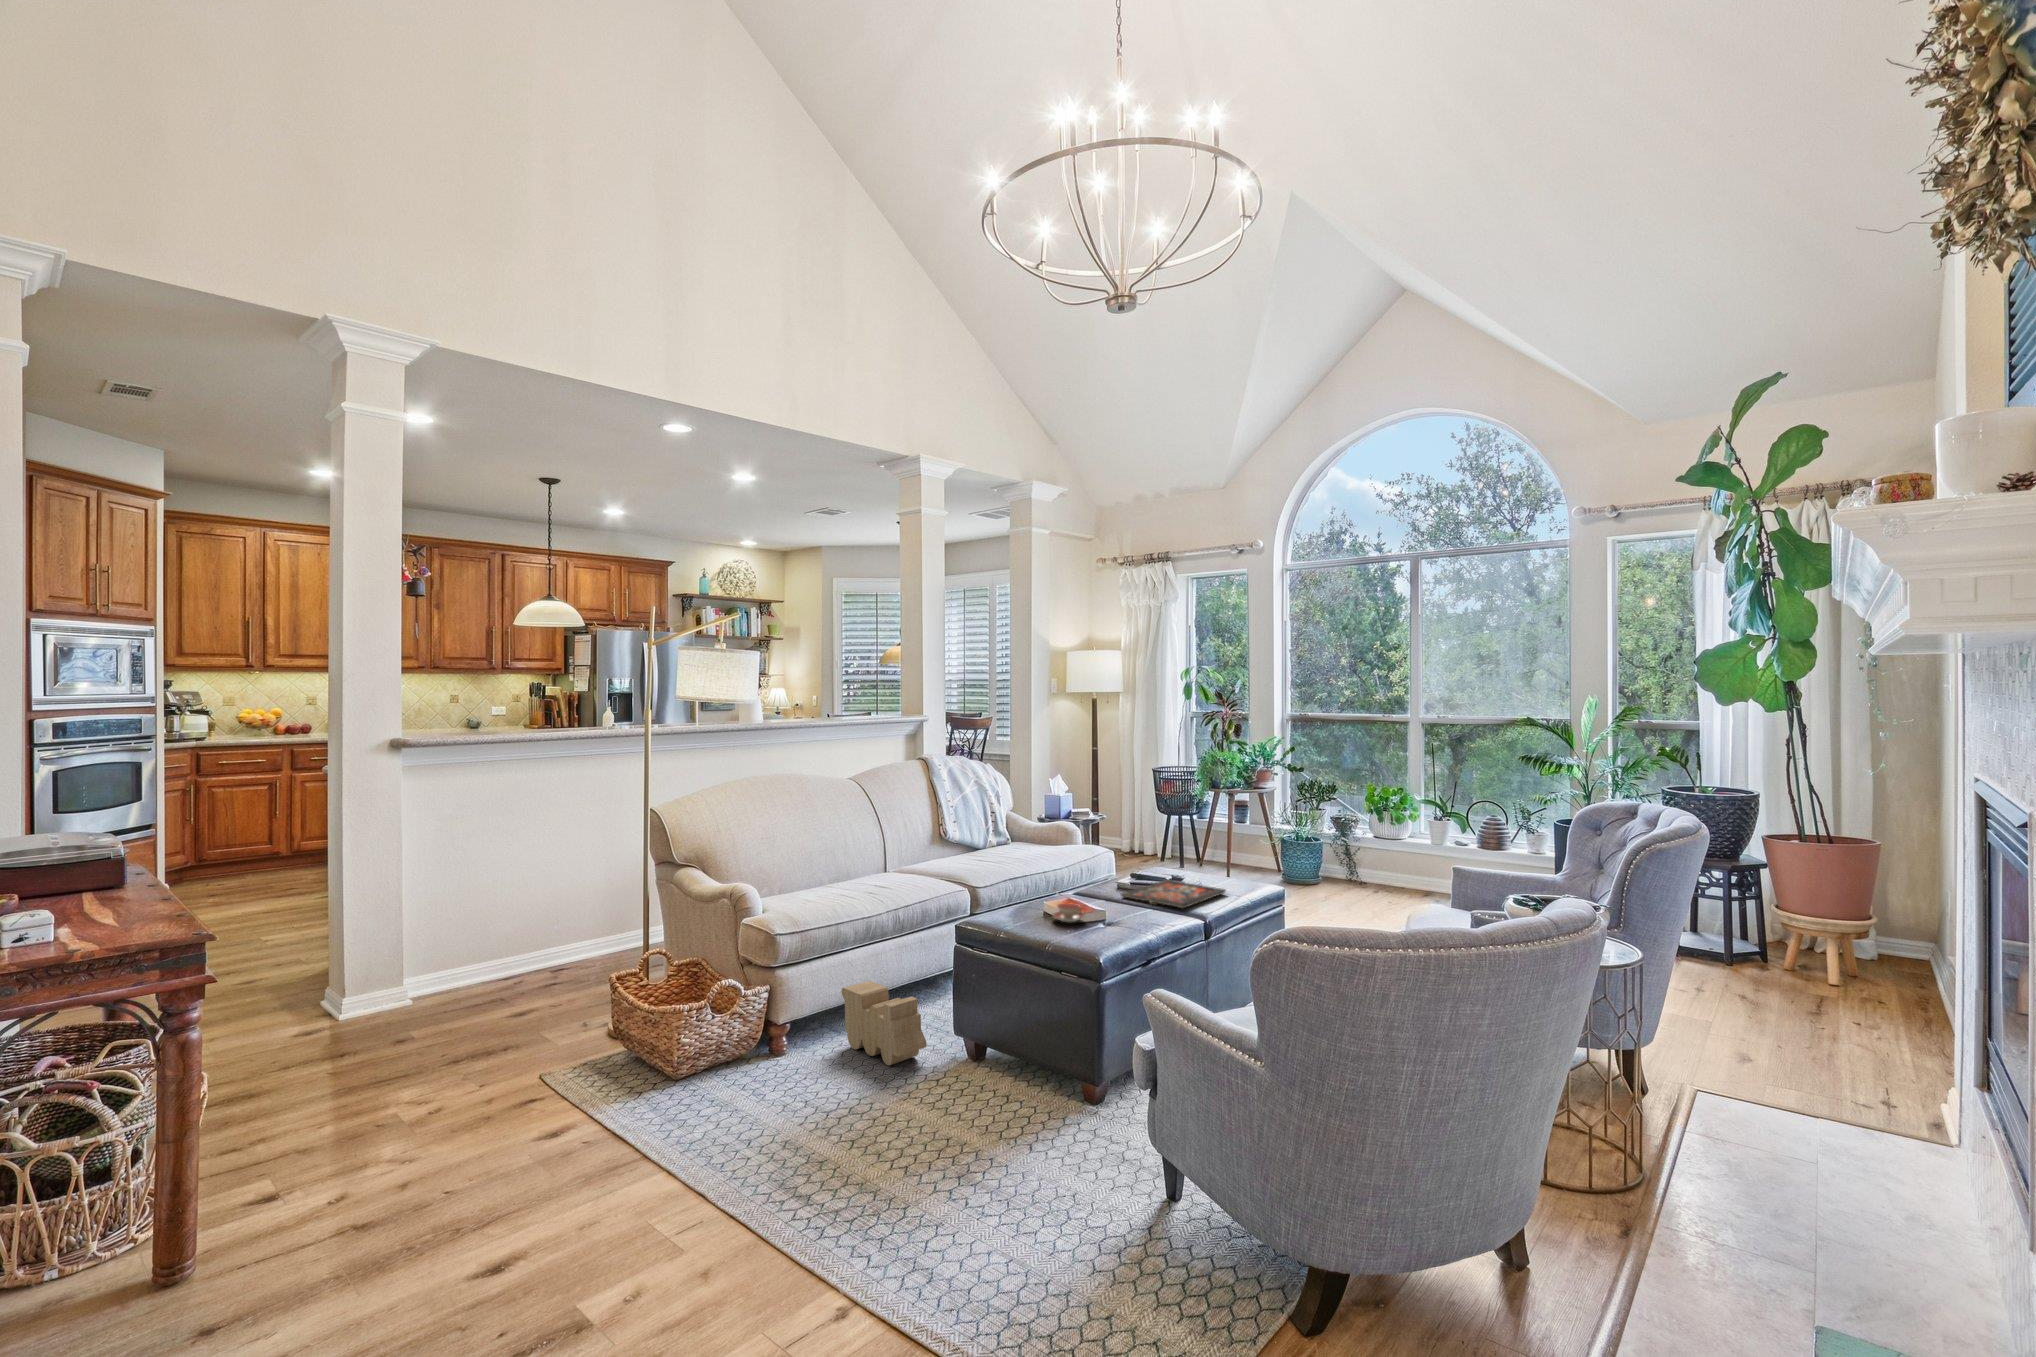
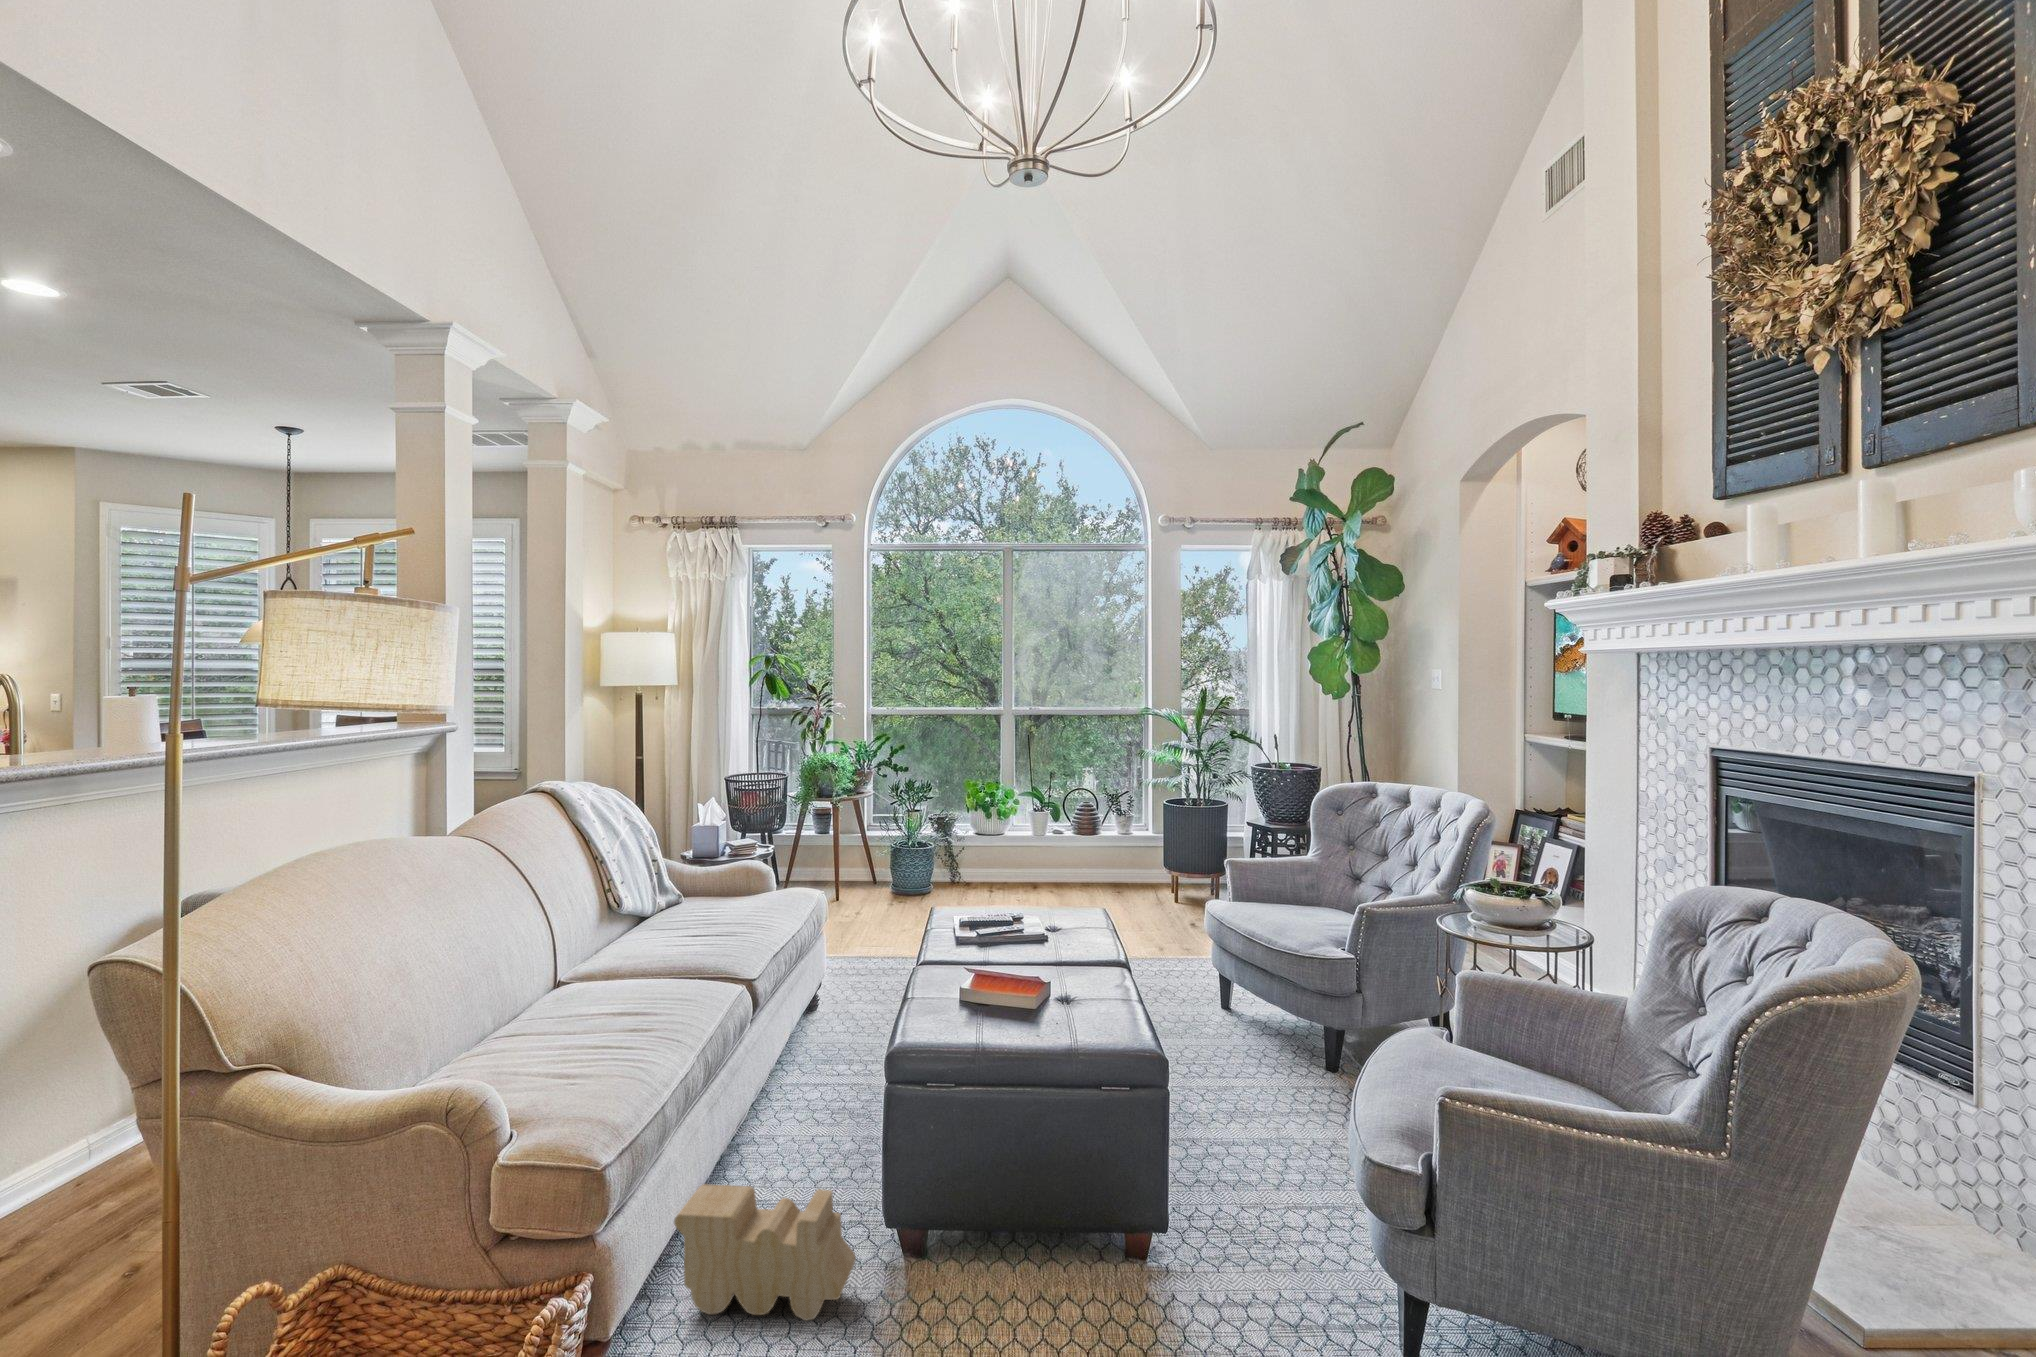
board game: present [1121,879,1226,908] -> none [997,922,1094,959]
teacup: present [1053,904,1085,922] -> none [995,983,1042,1011]

